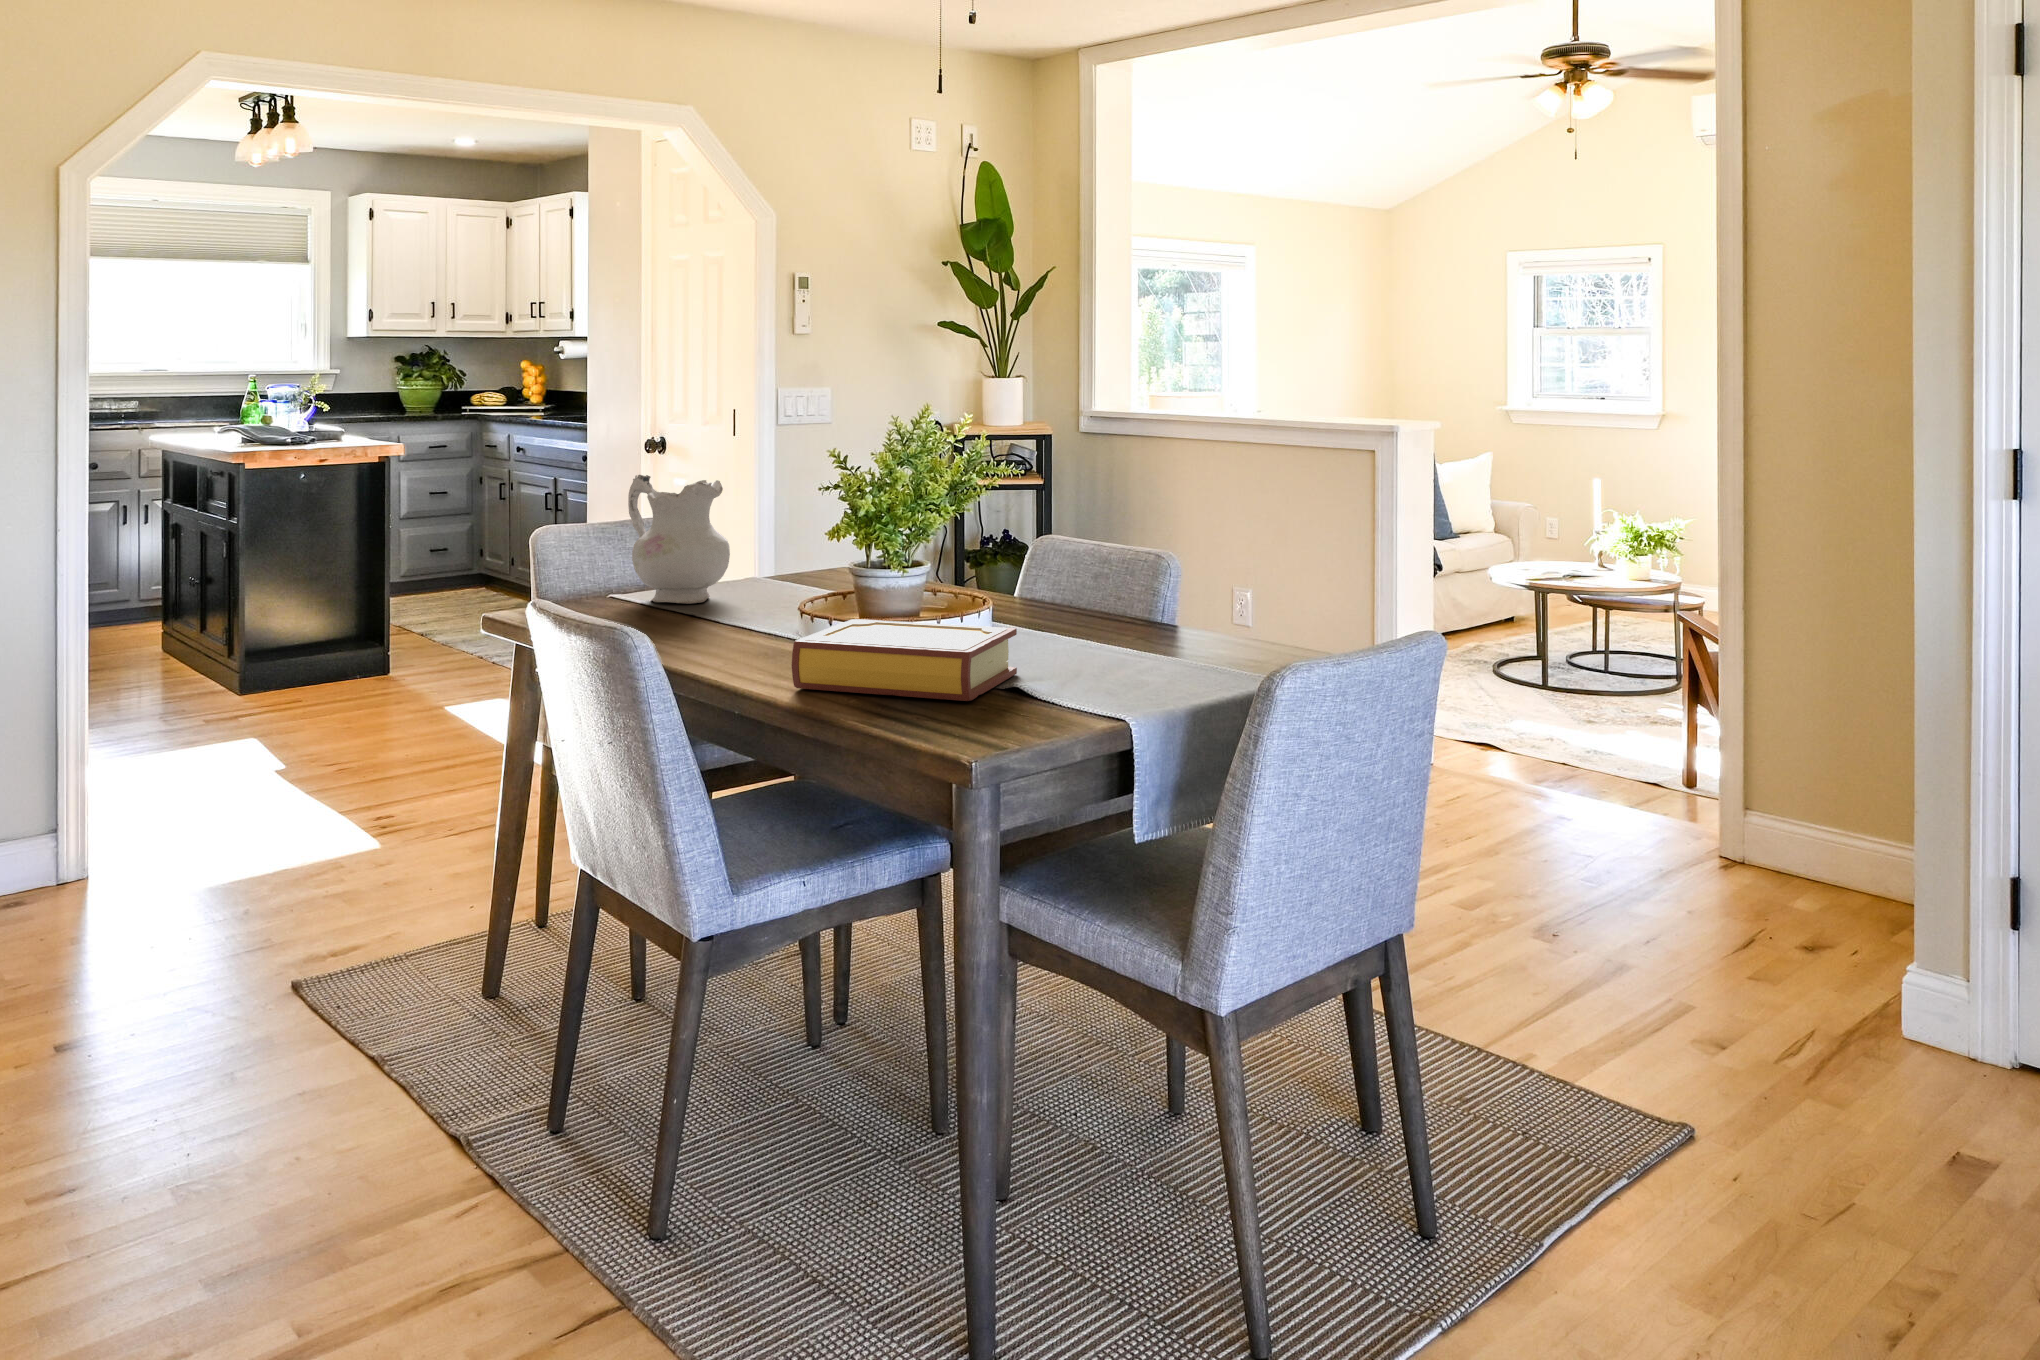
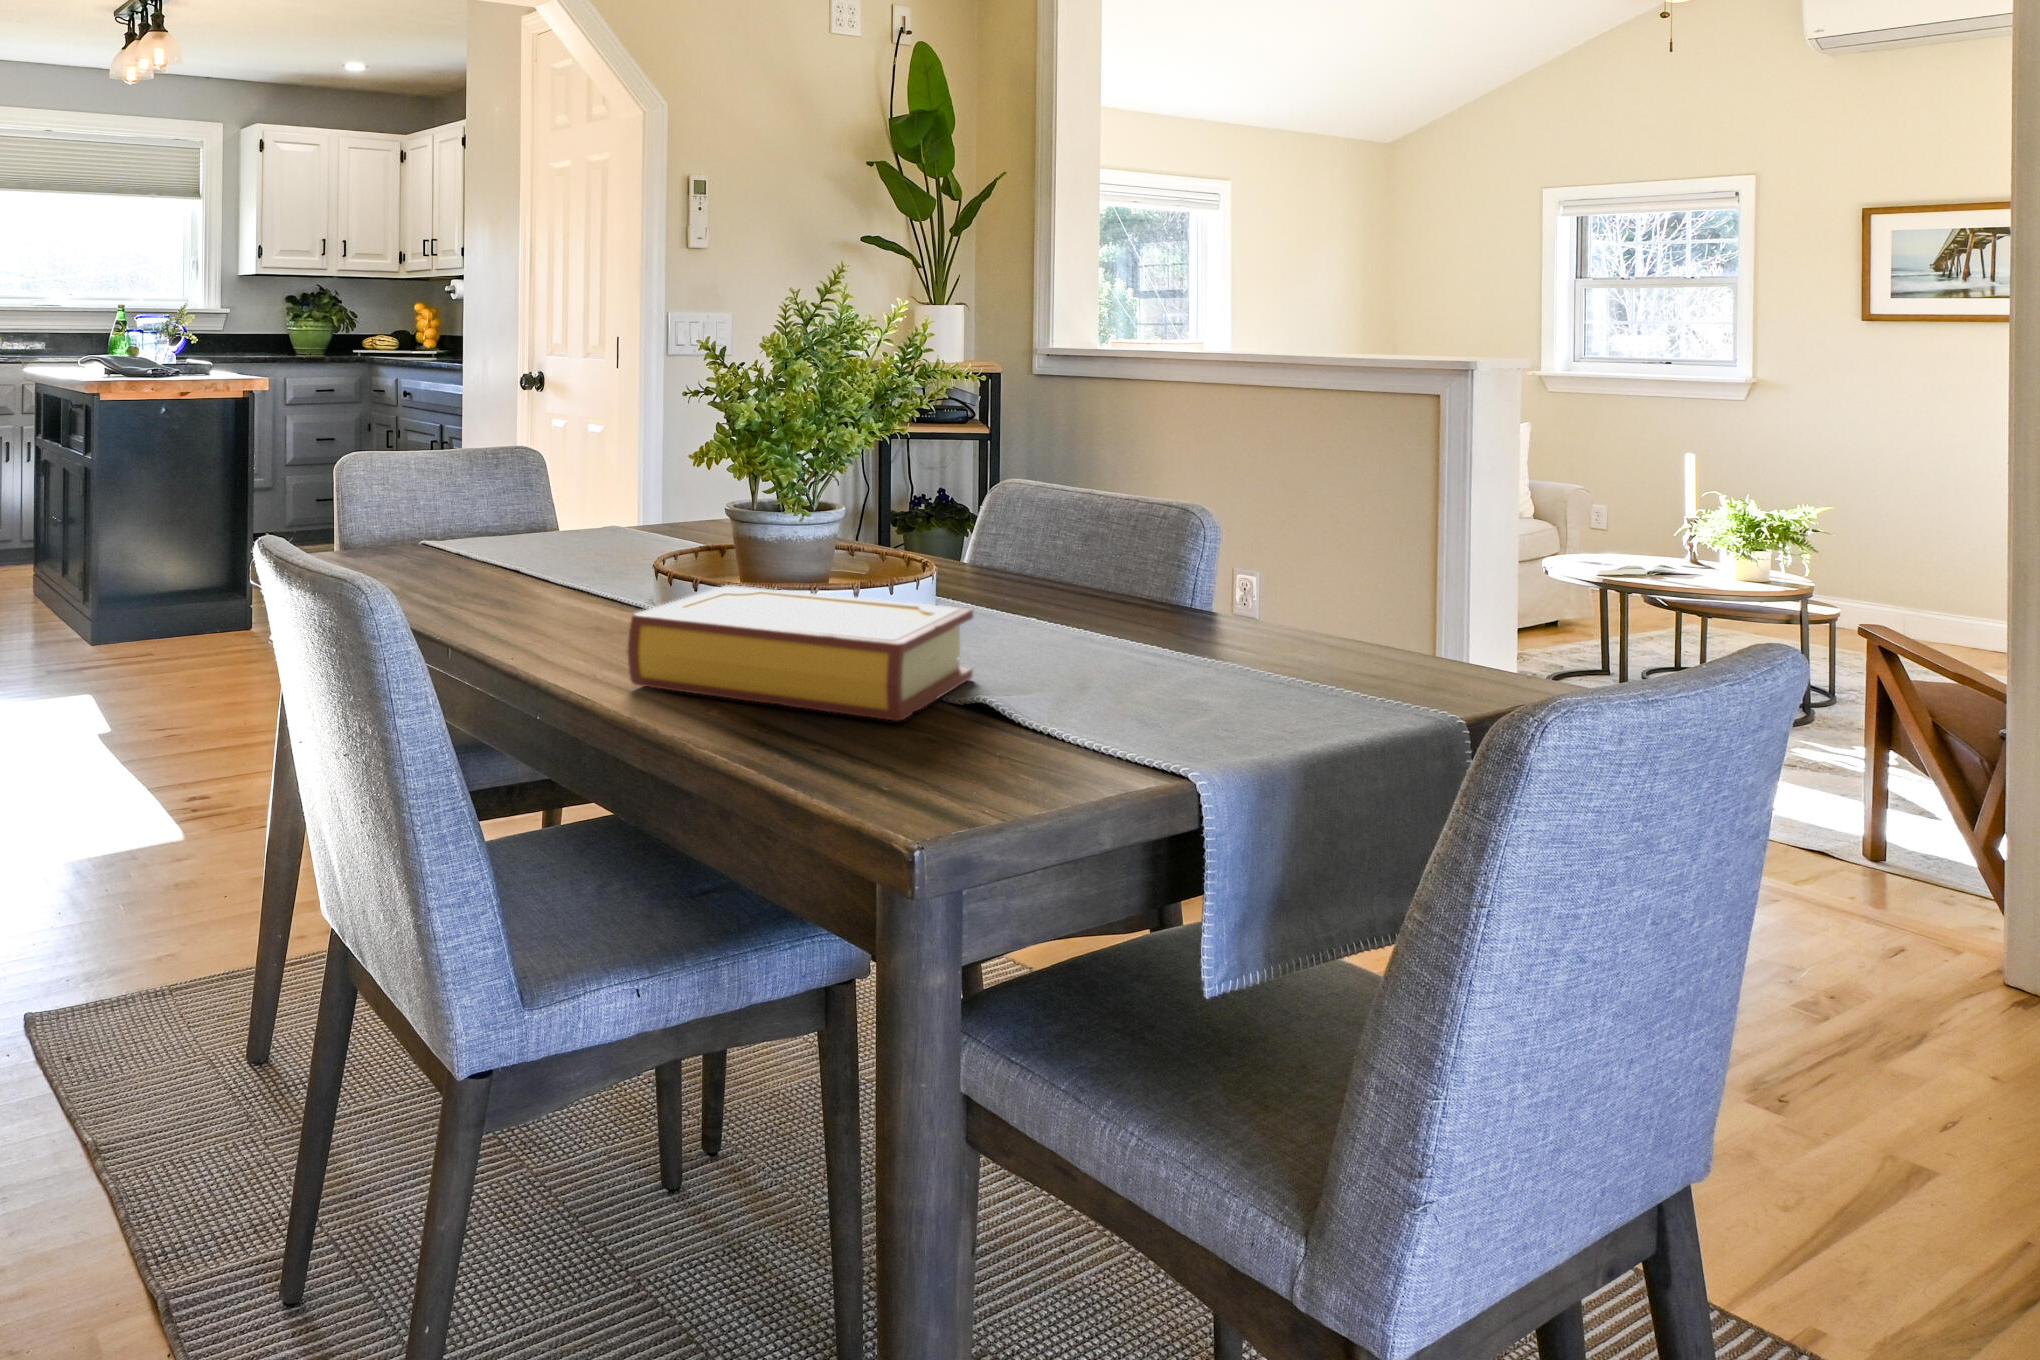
ceramic pitcher: present [628,475,730,604] -> none [450,387,579,558]

